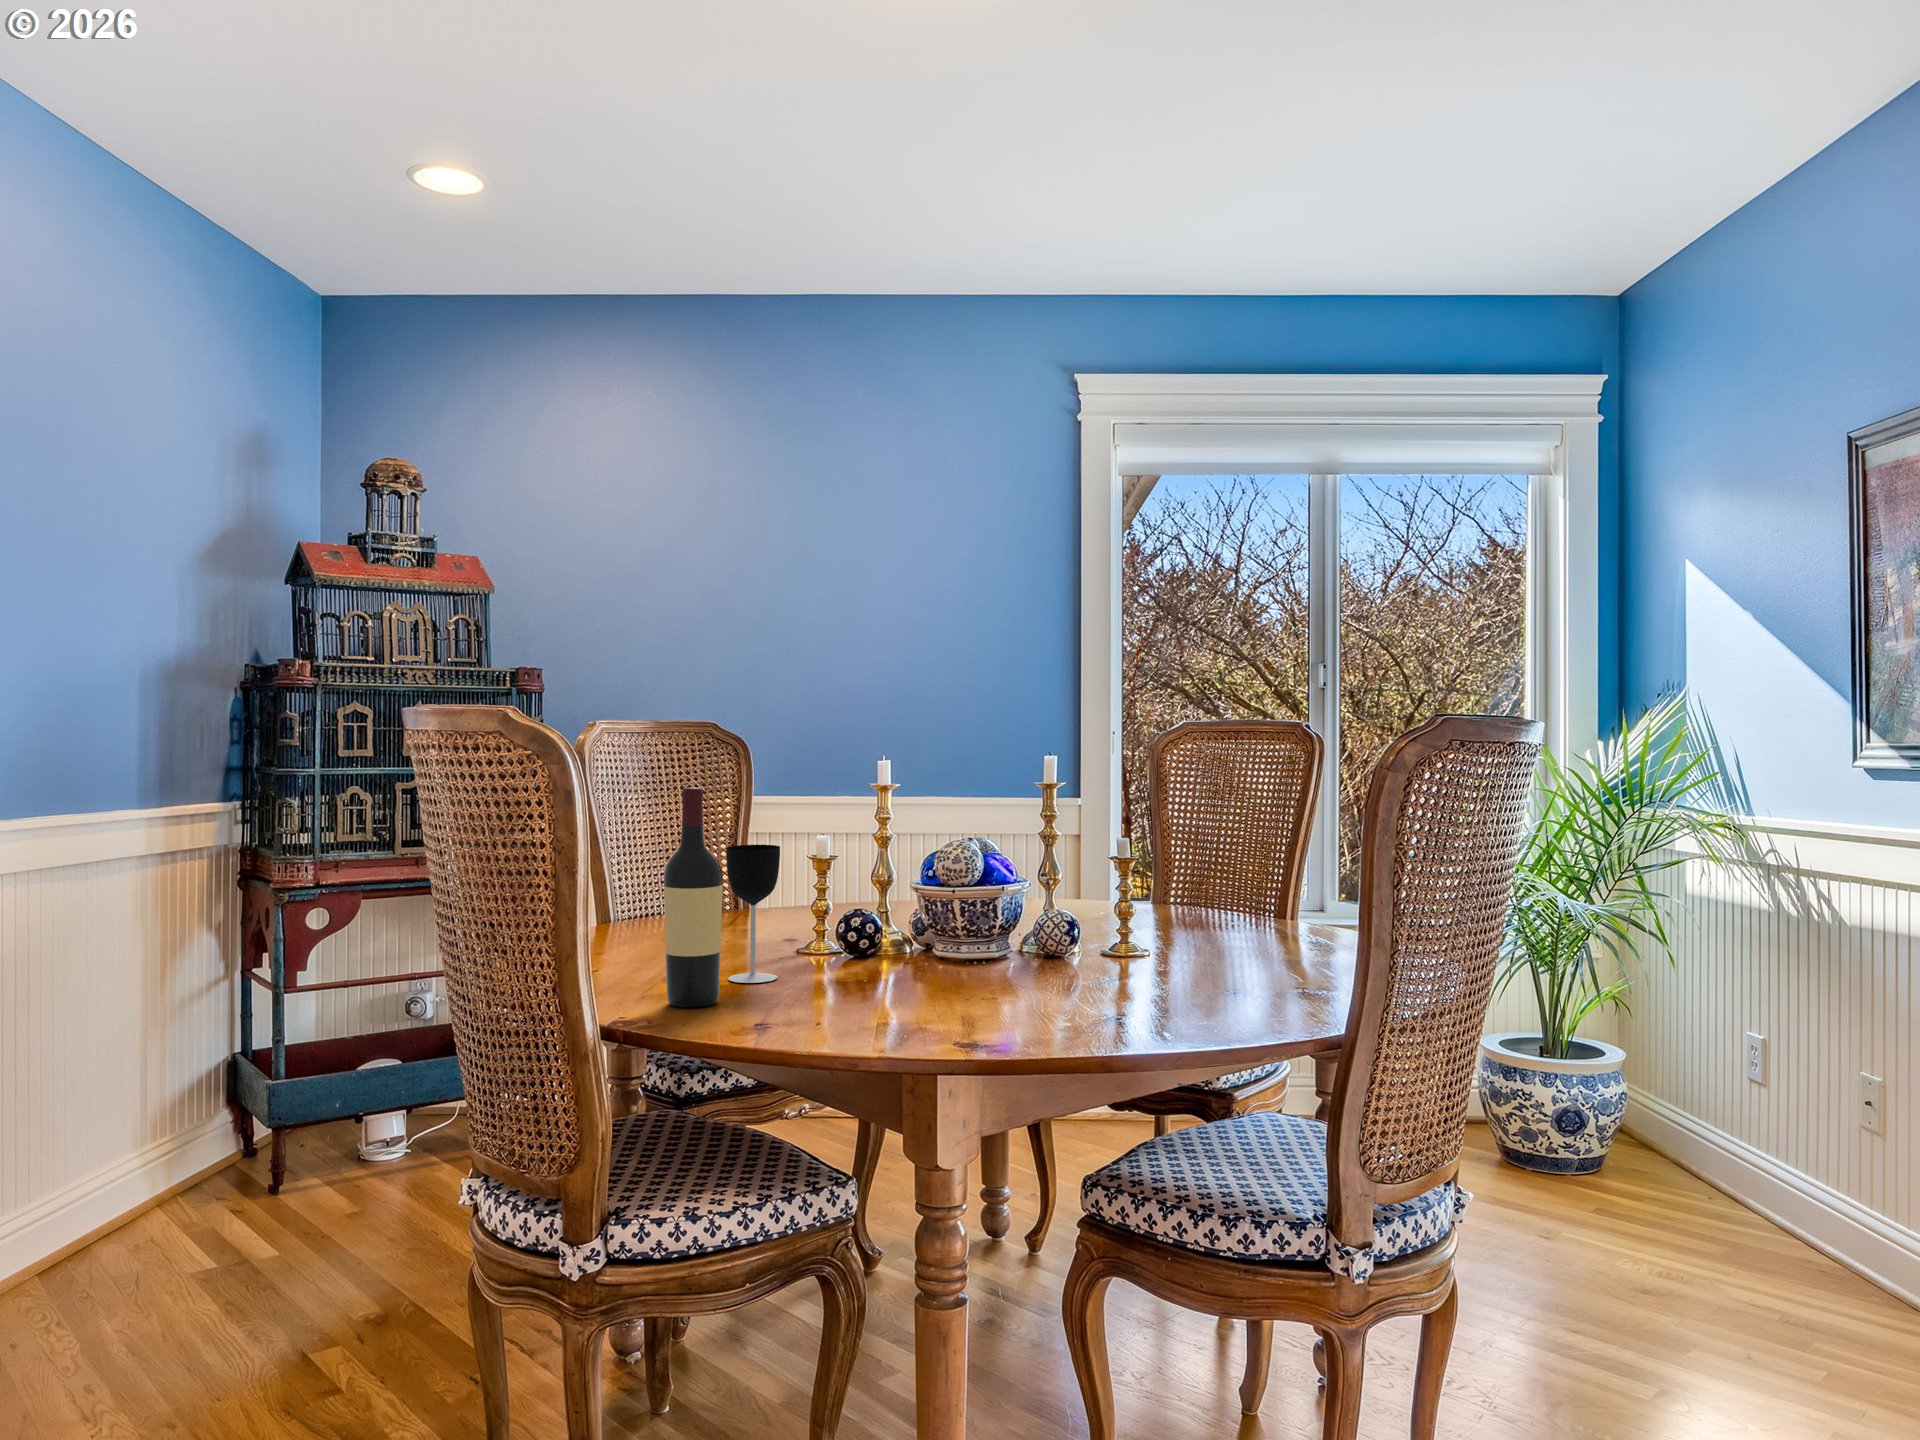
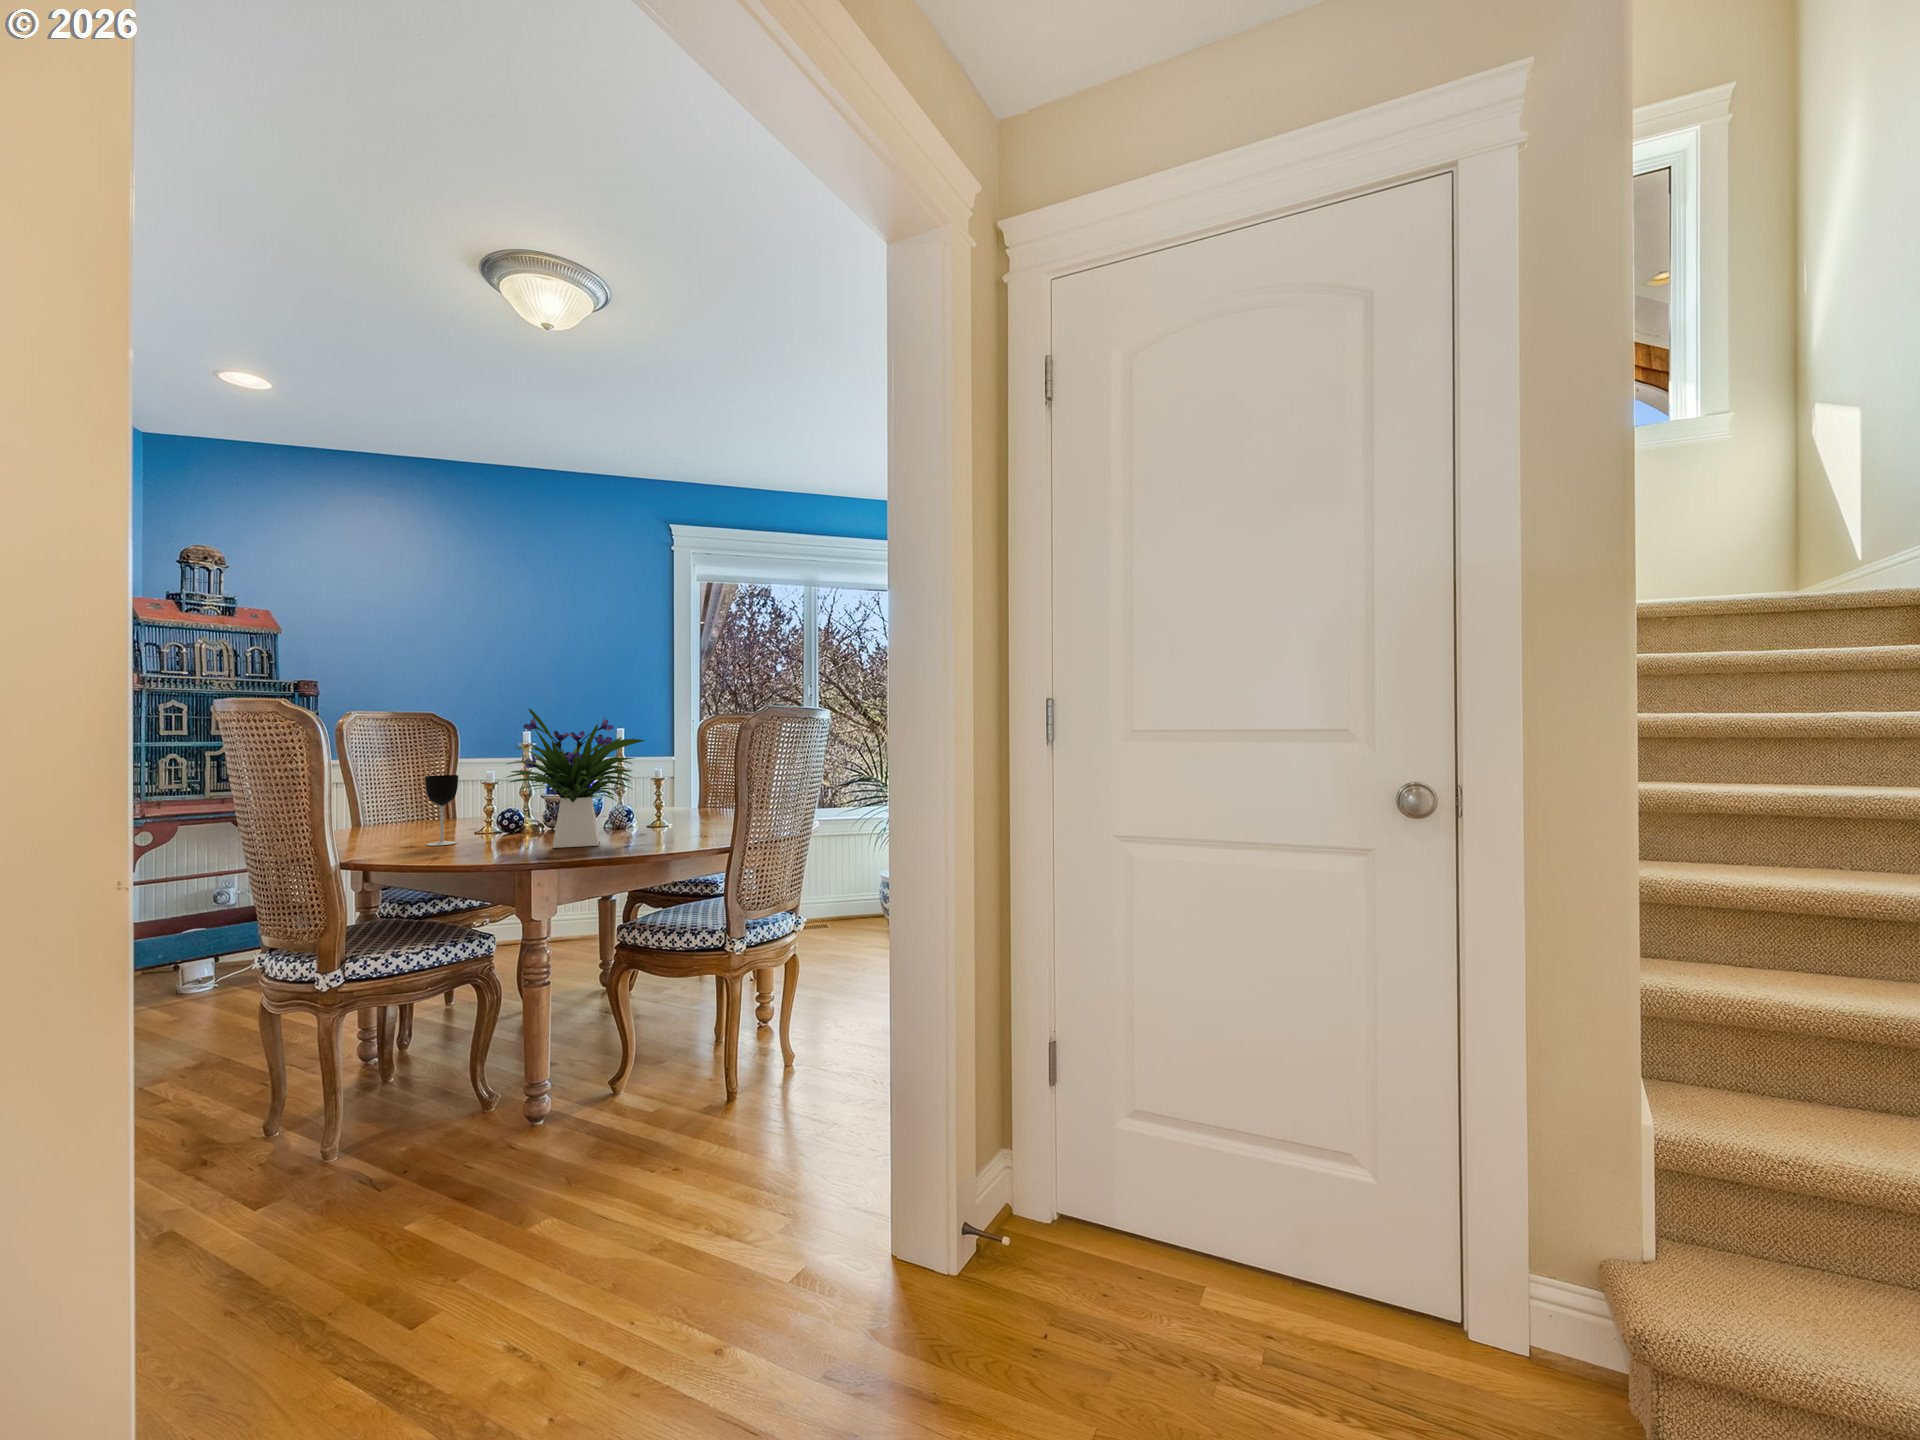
flower arrangement: none [868,717,1131,1008] -> present [507,709,644,848]
wine bottle: present [664,788,723,1007] -> none [383,744,418,855]

